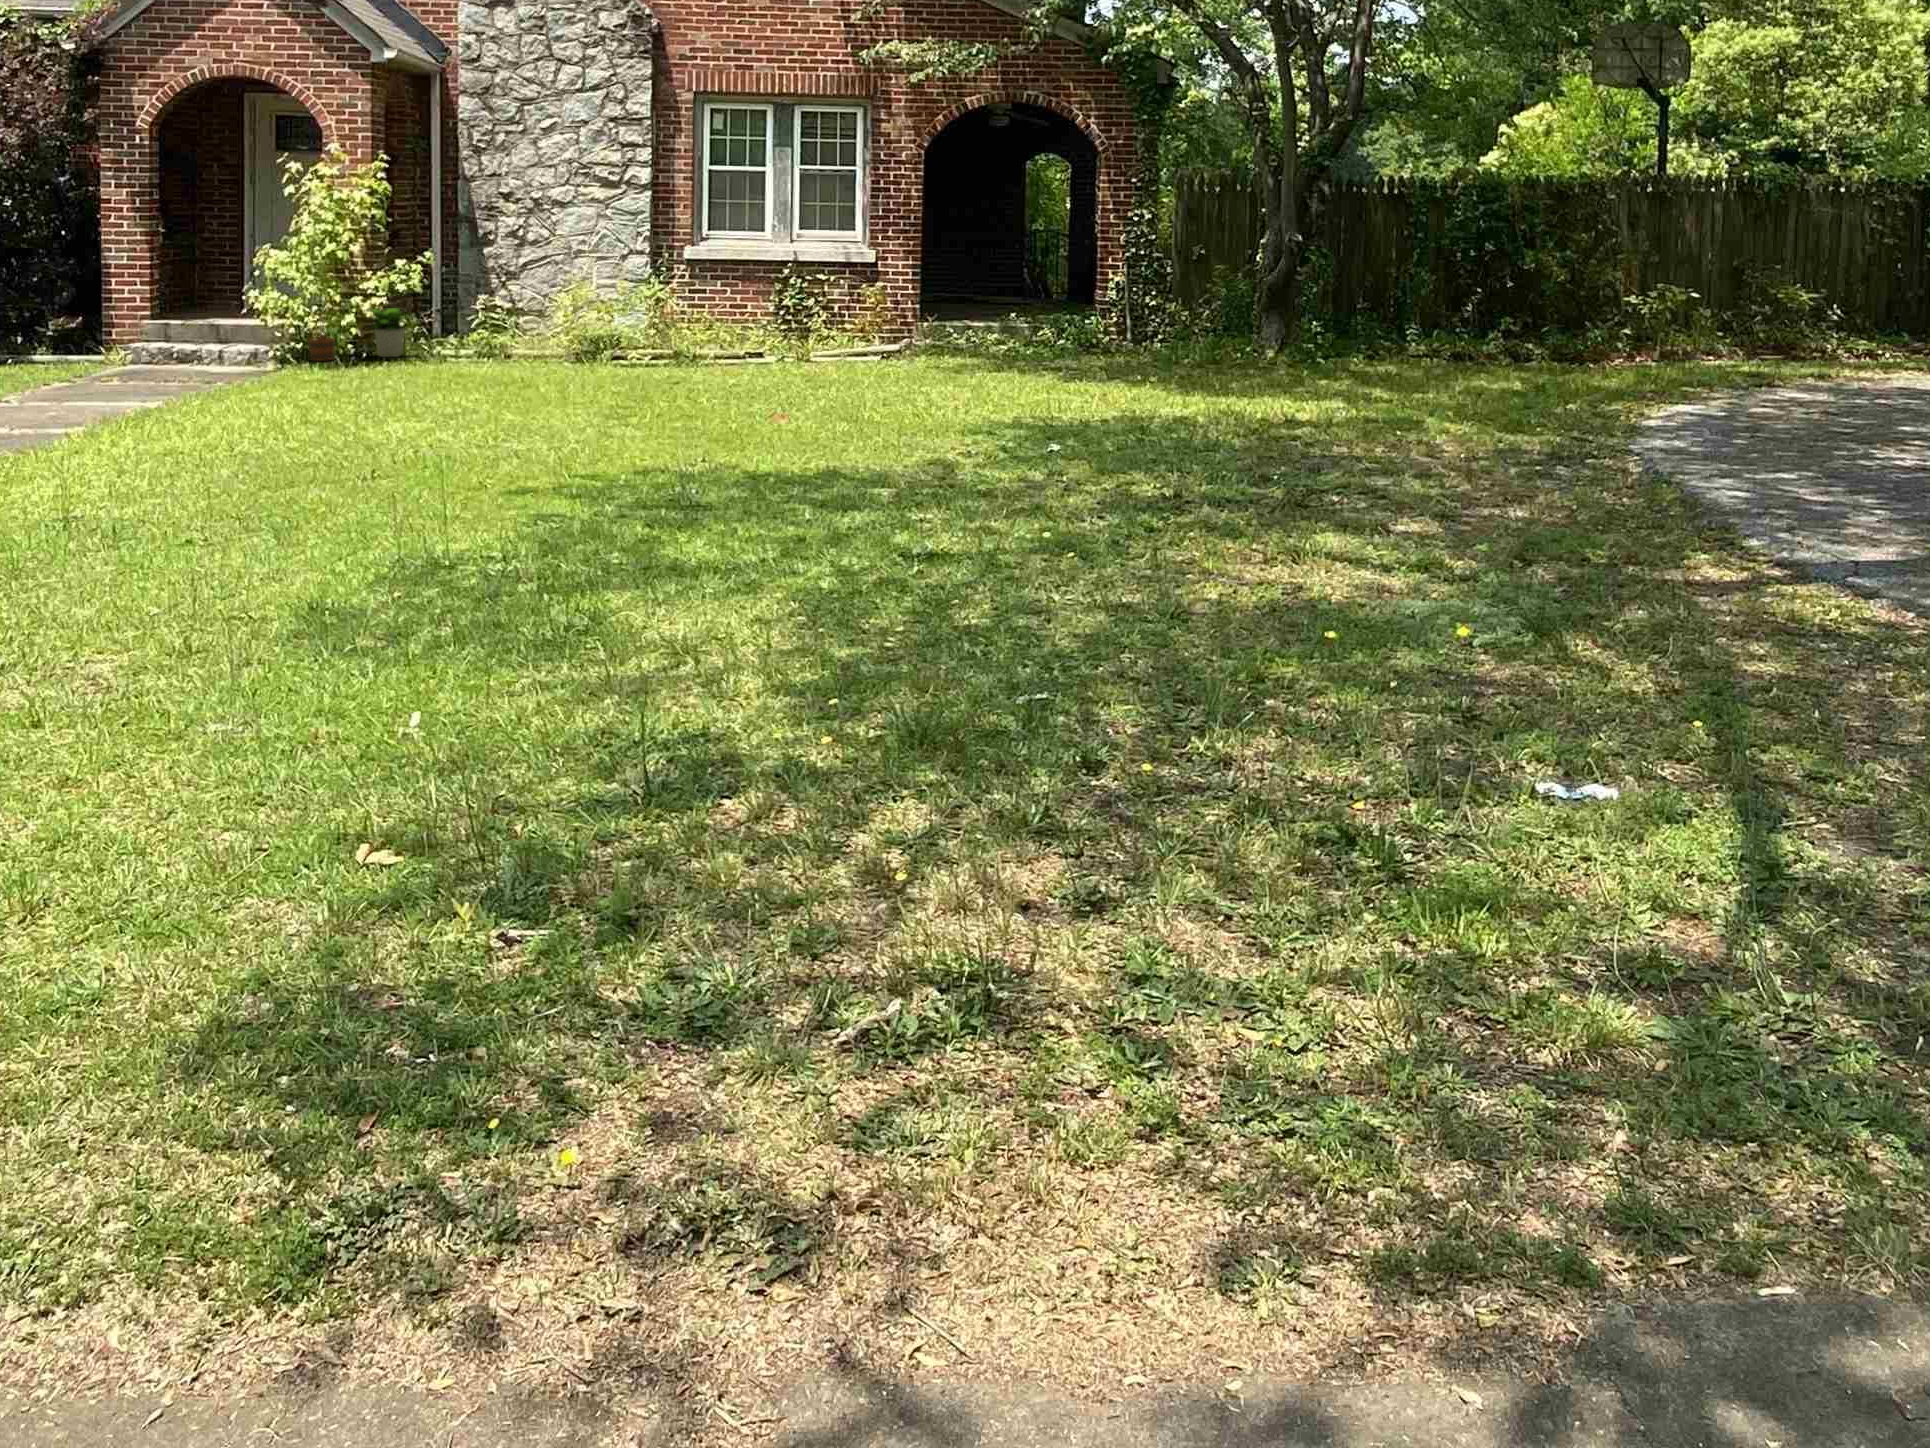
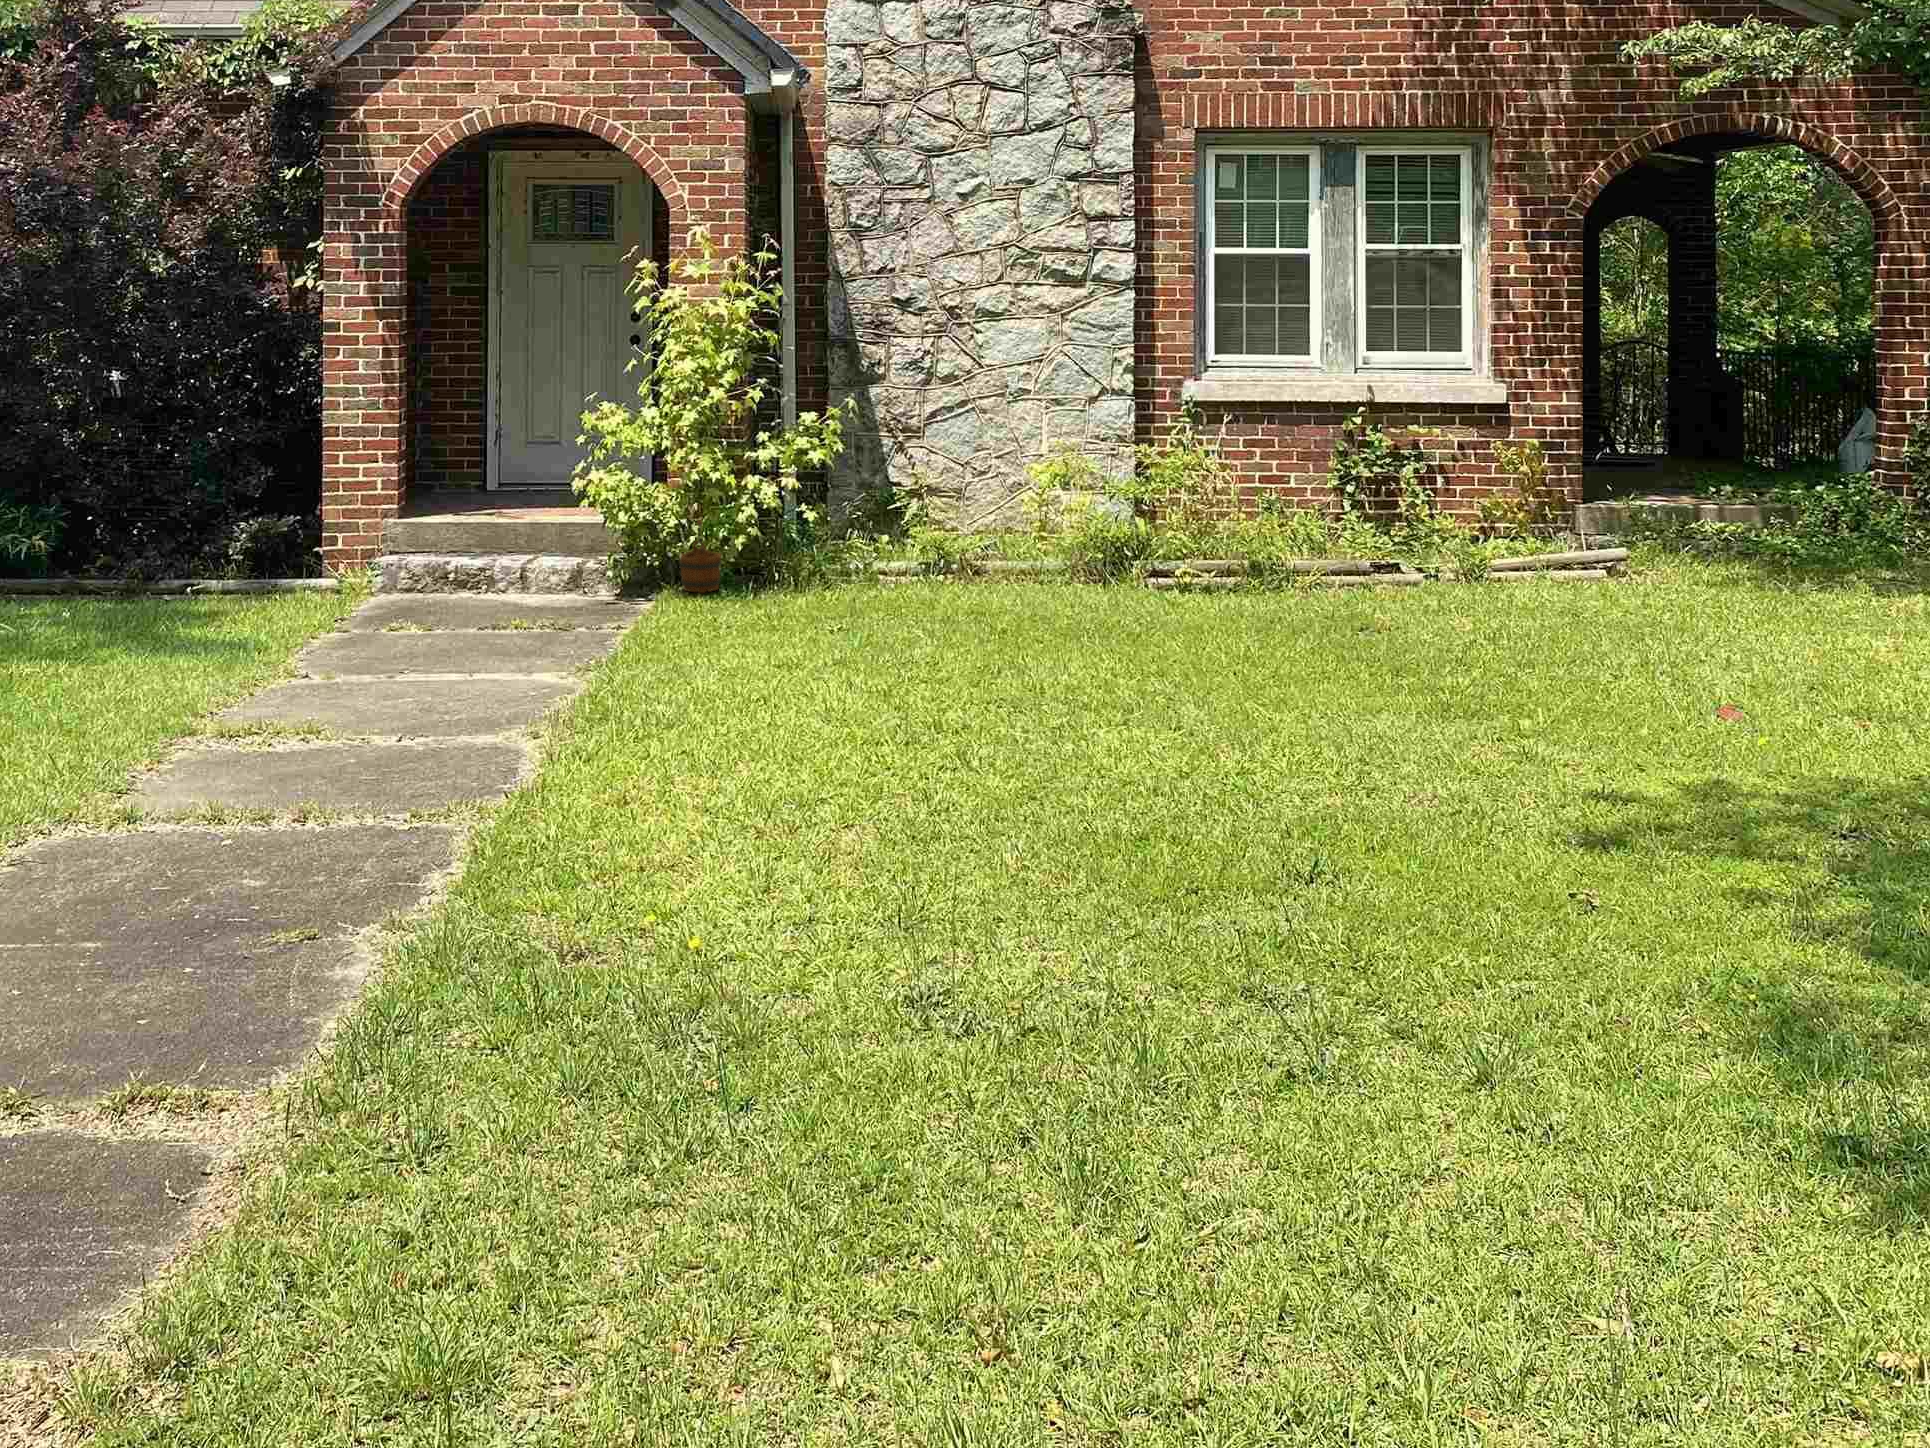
potted plant: present [365,308,406,357] -> none [746,496,842,582]

